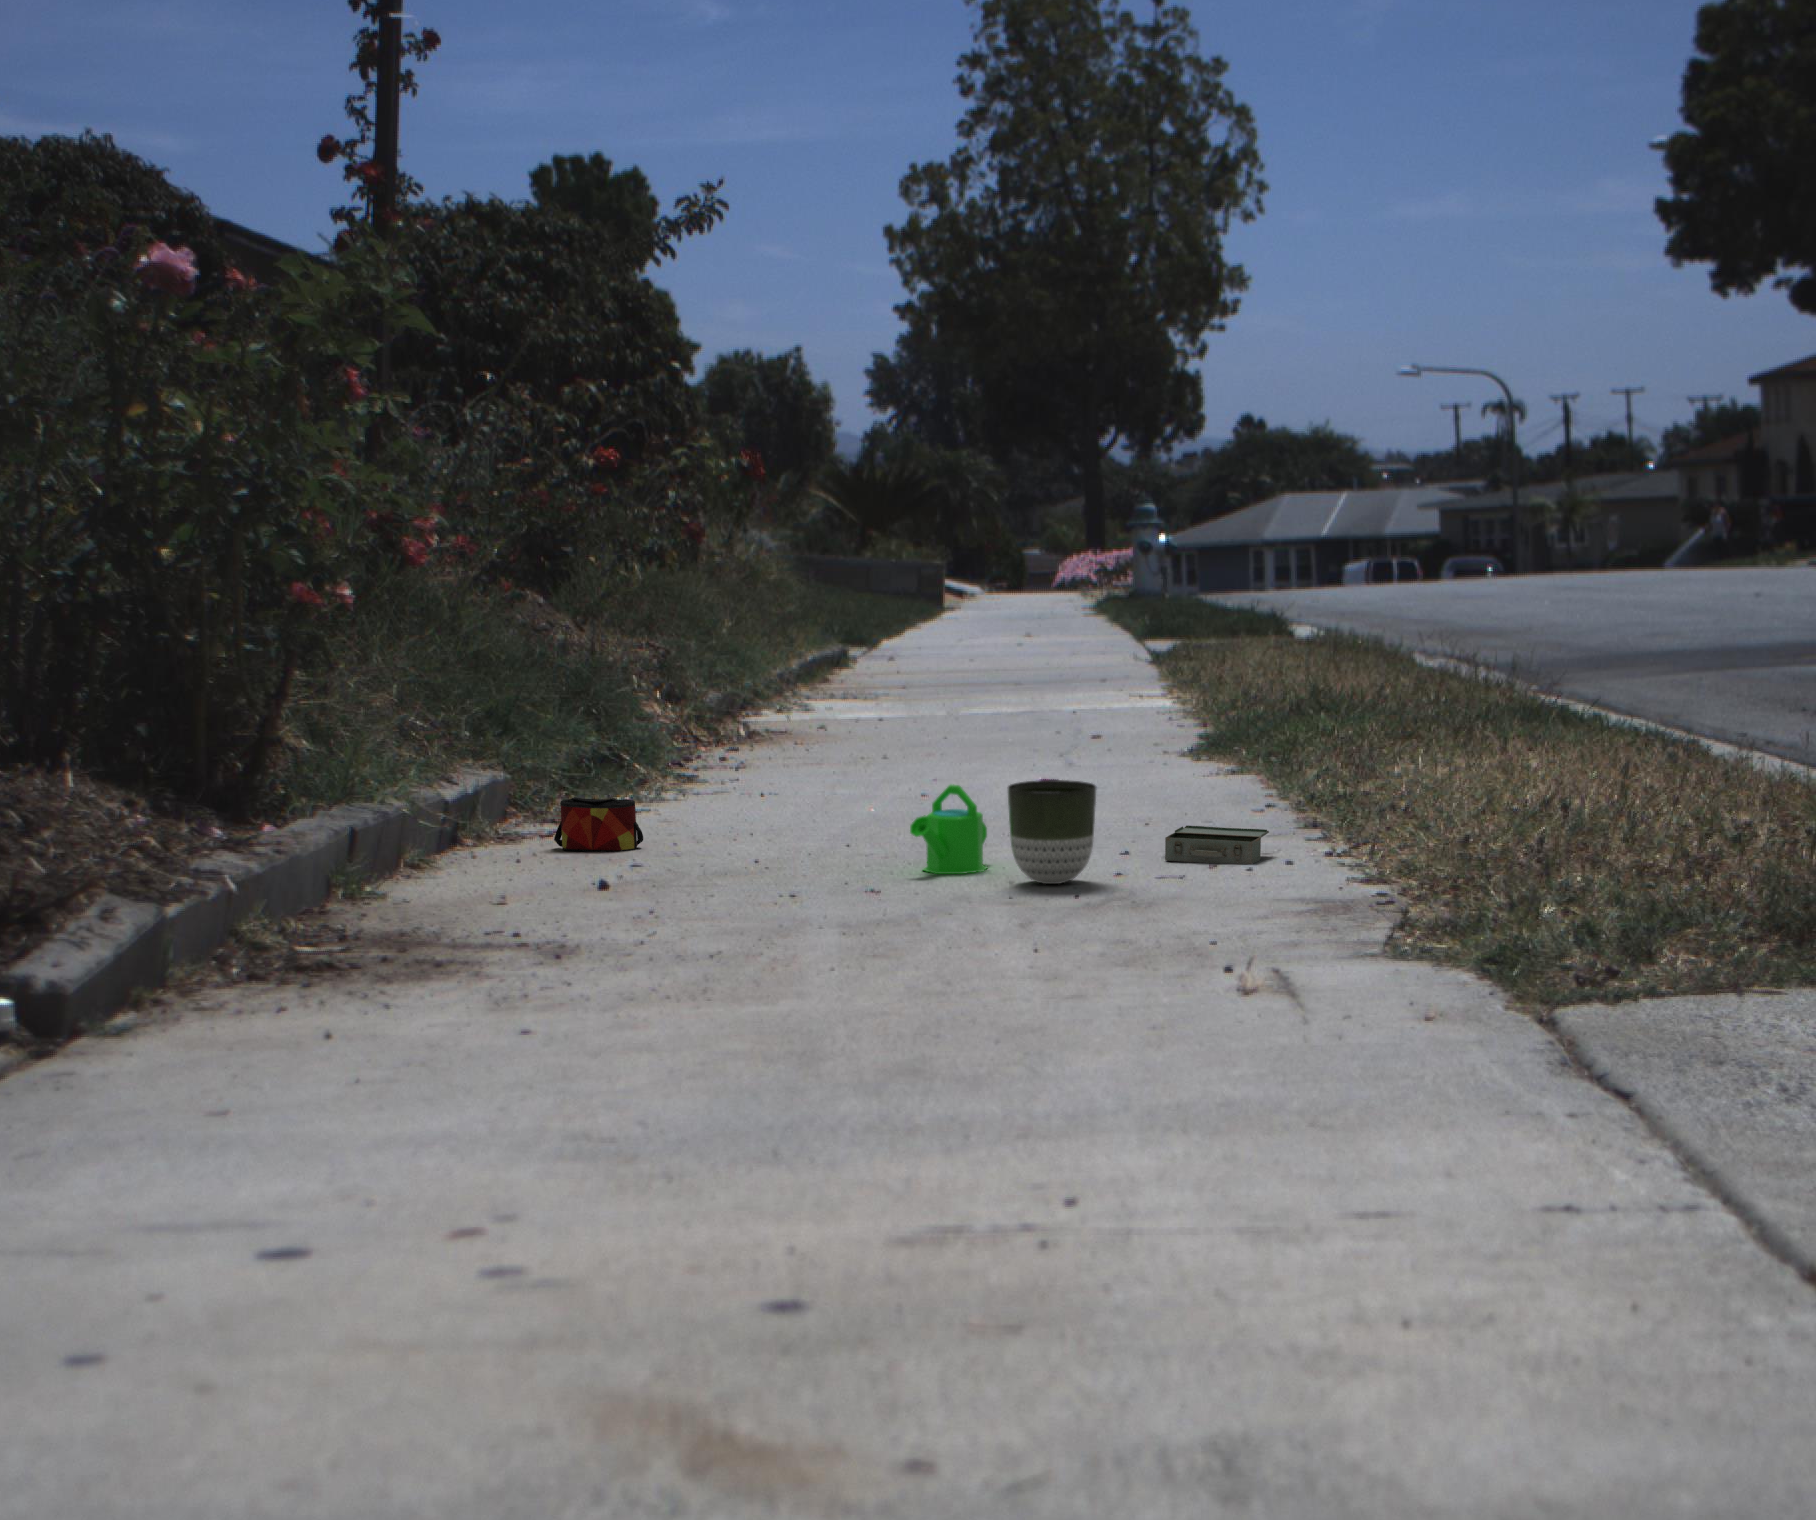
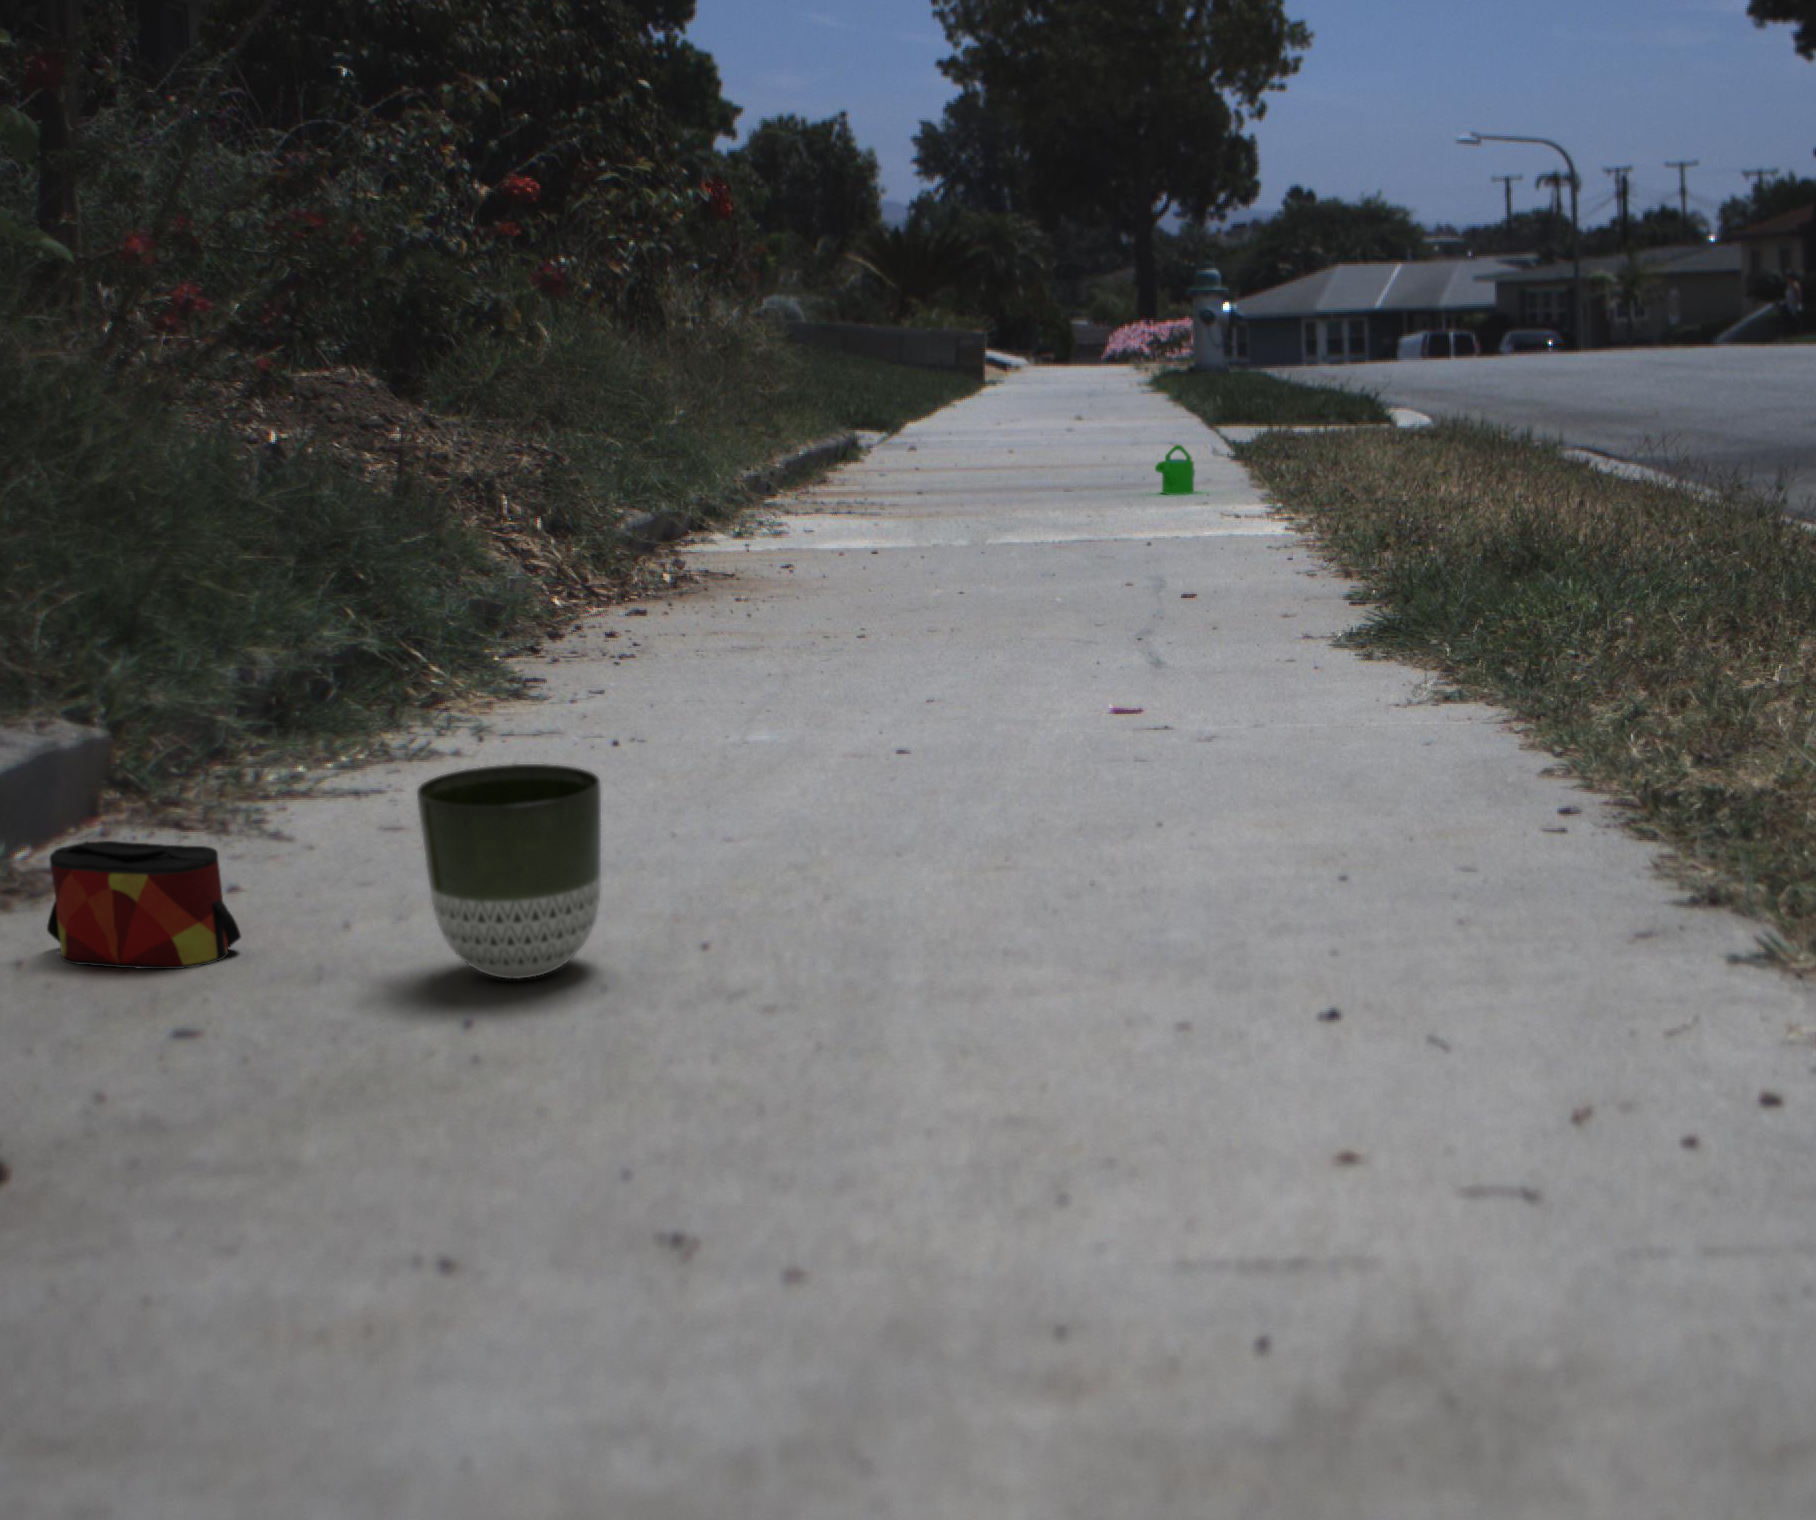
planter: present [1008,780,1096,884] -> present [417,764,601,979]
watering can: present [910,785,987,874] -> present [1155,445,1195,495]
toolbox: present [1165,826,1269,864] -> none [1435,958,1683,1092]

